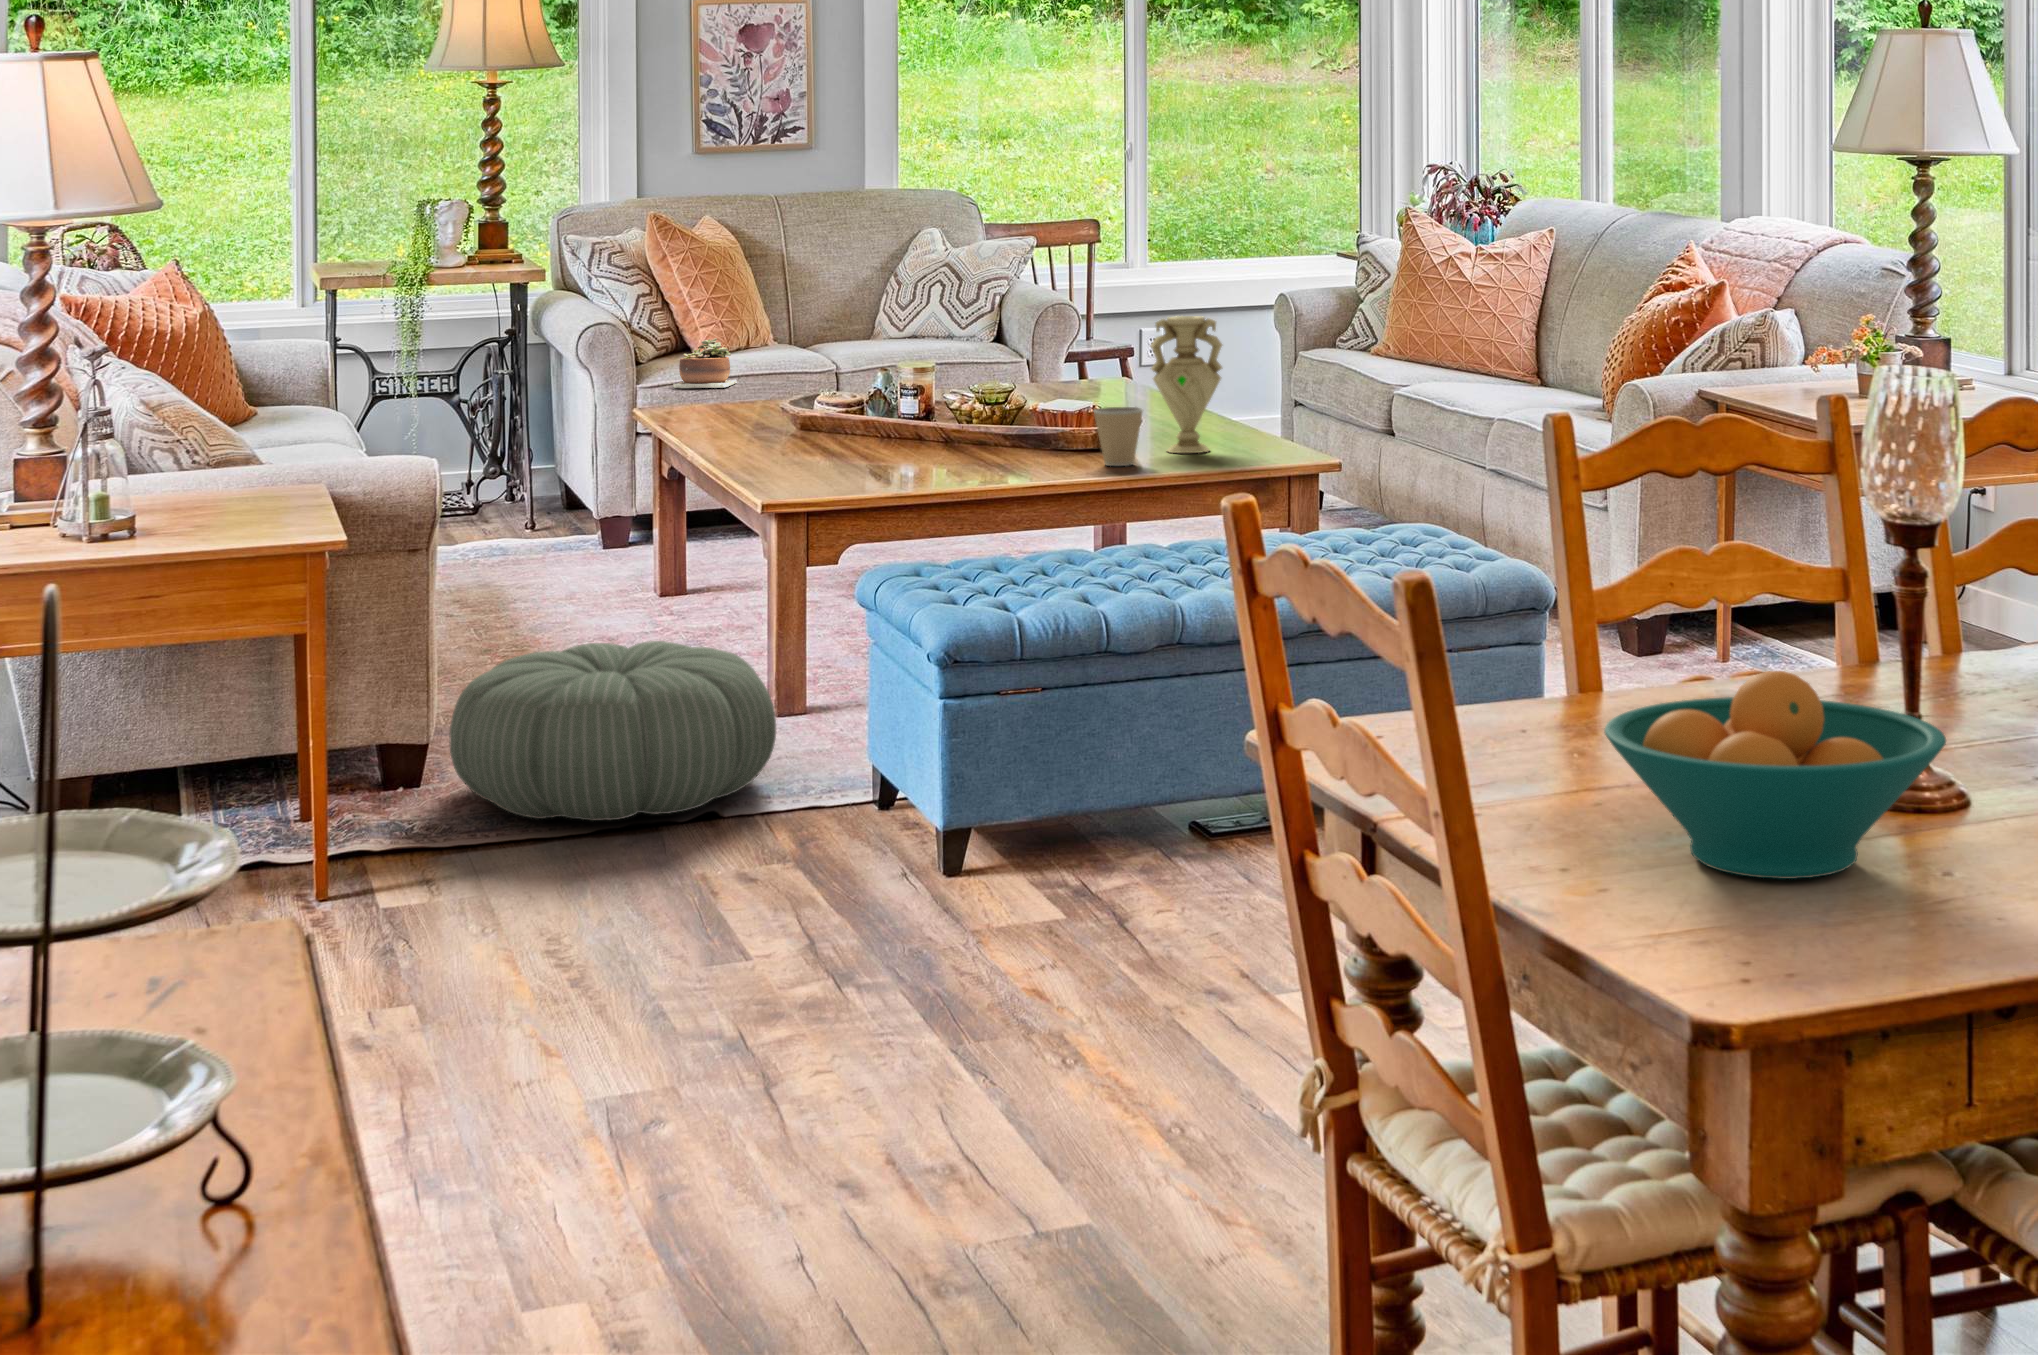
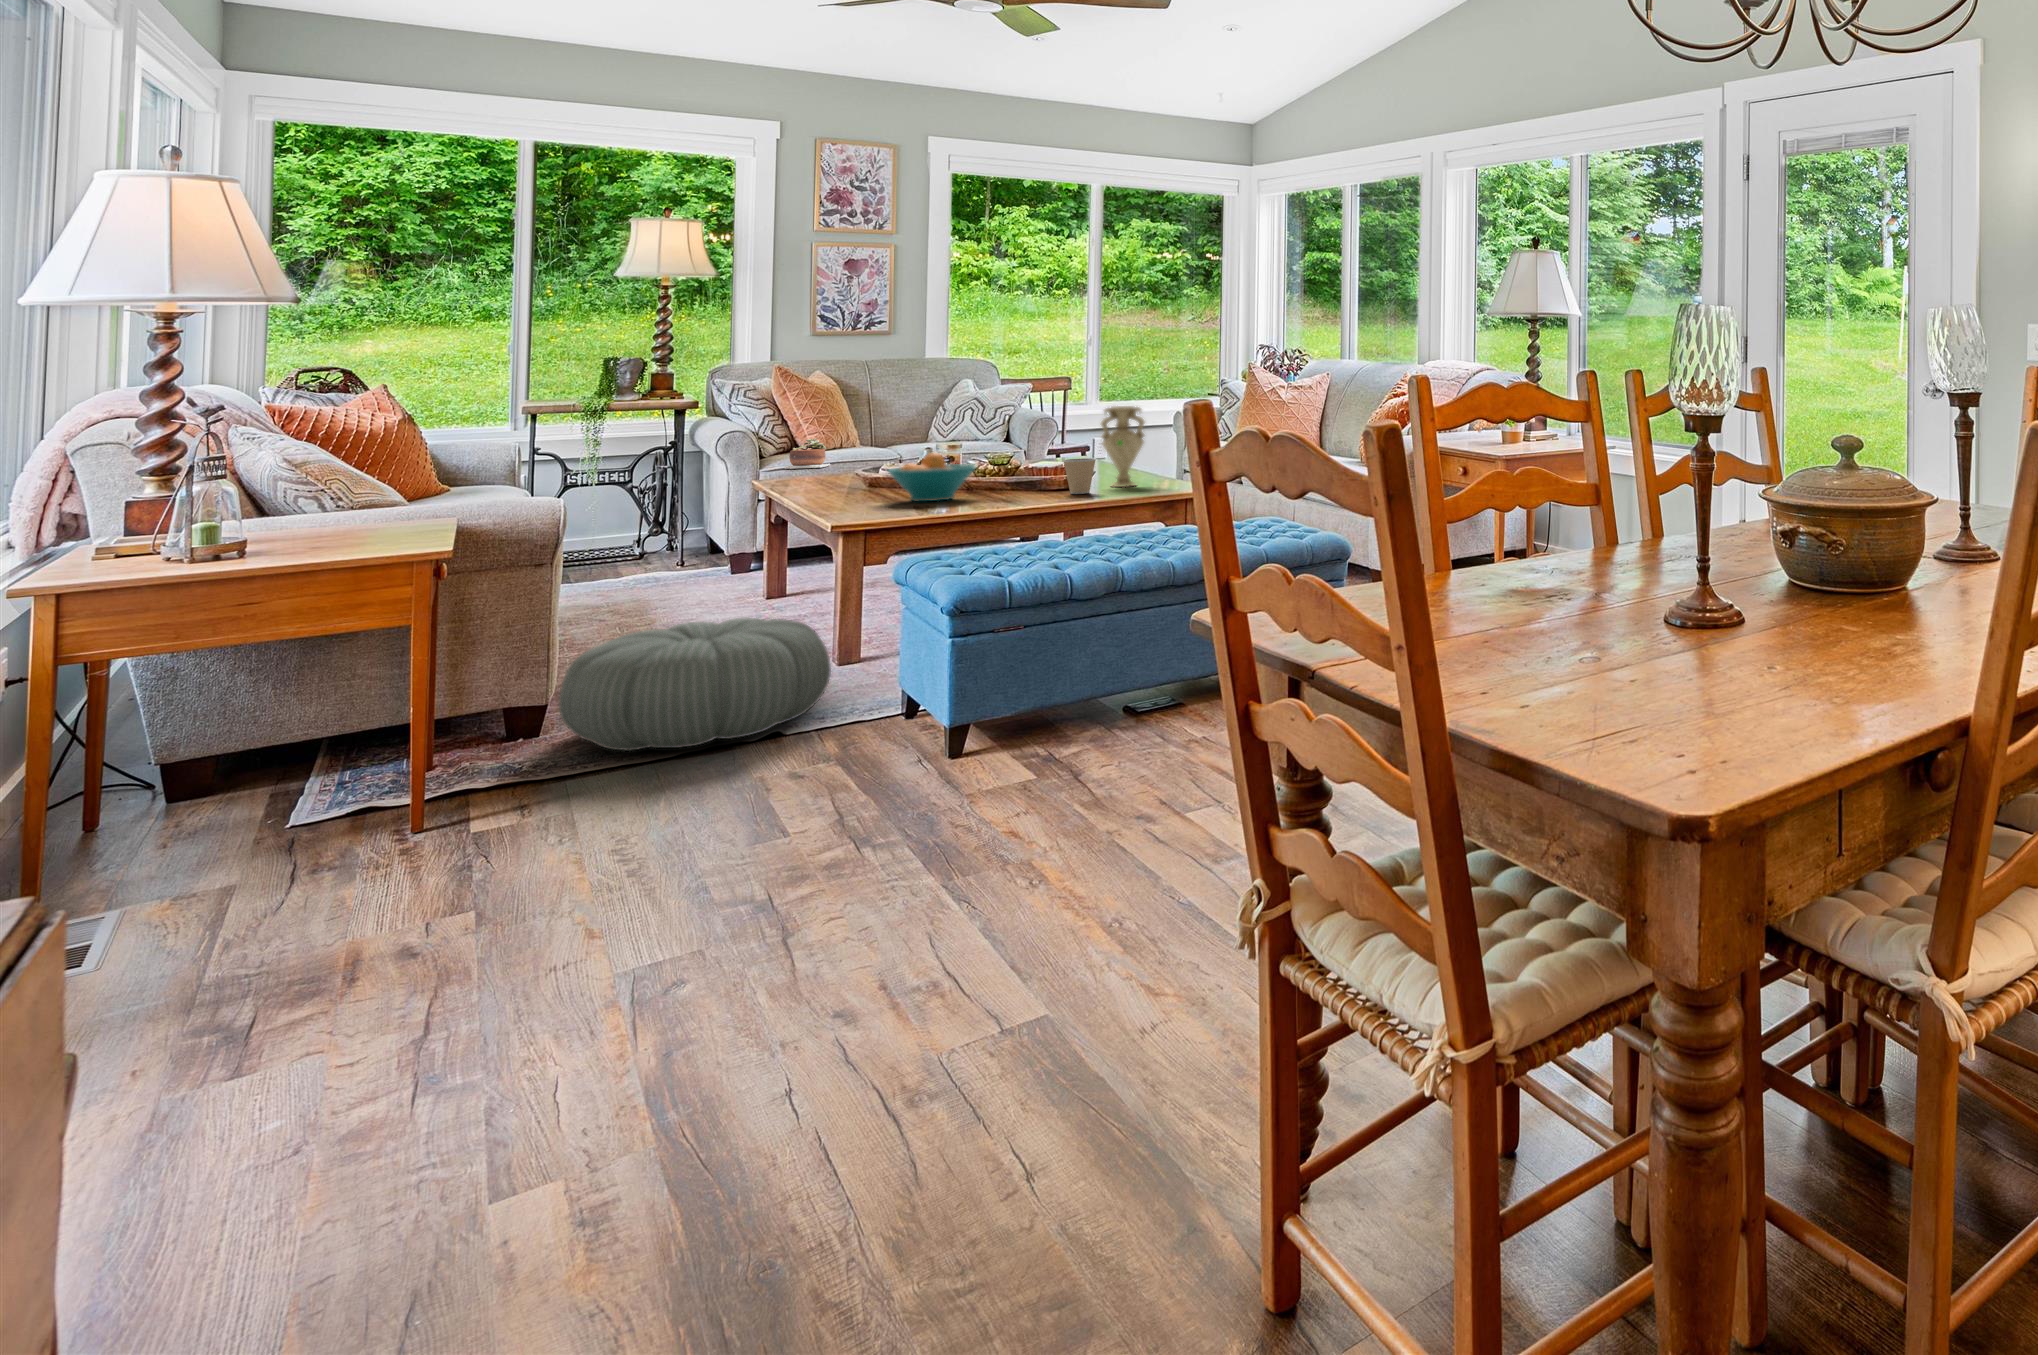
fruit bowl: present [1604,671,1946,879] -> present [888,453,976,501]

